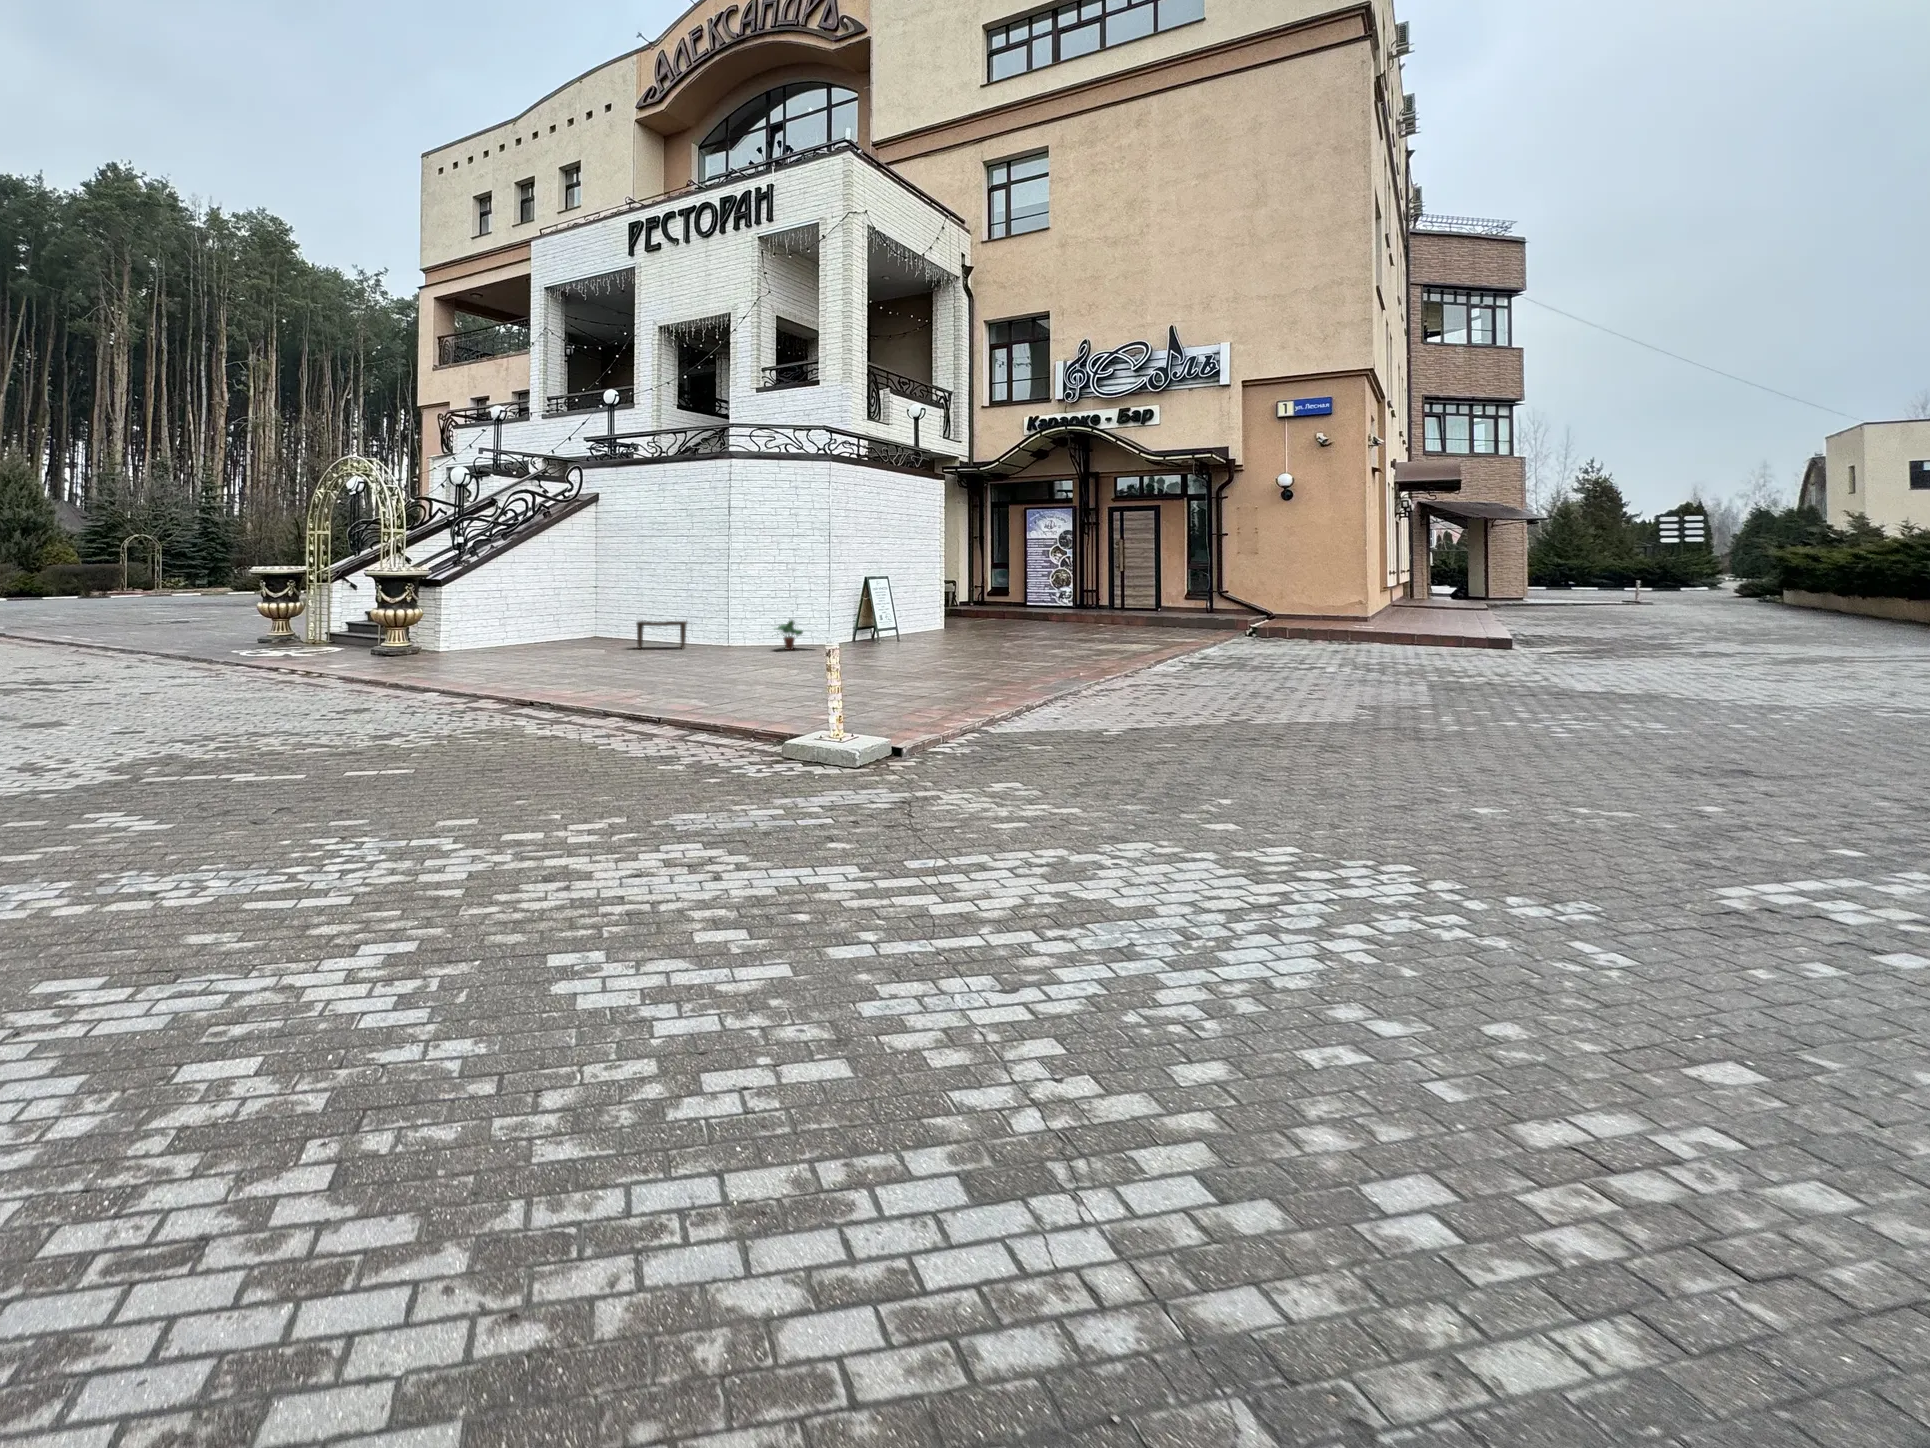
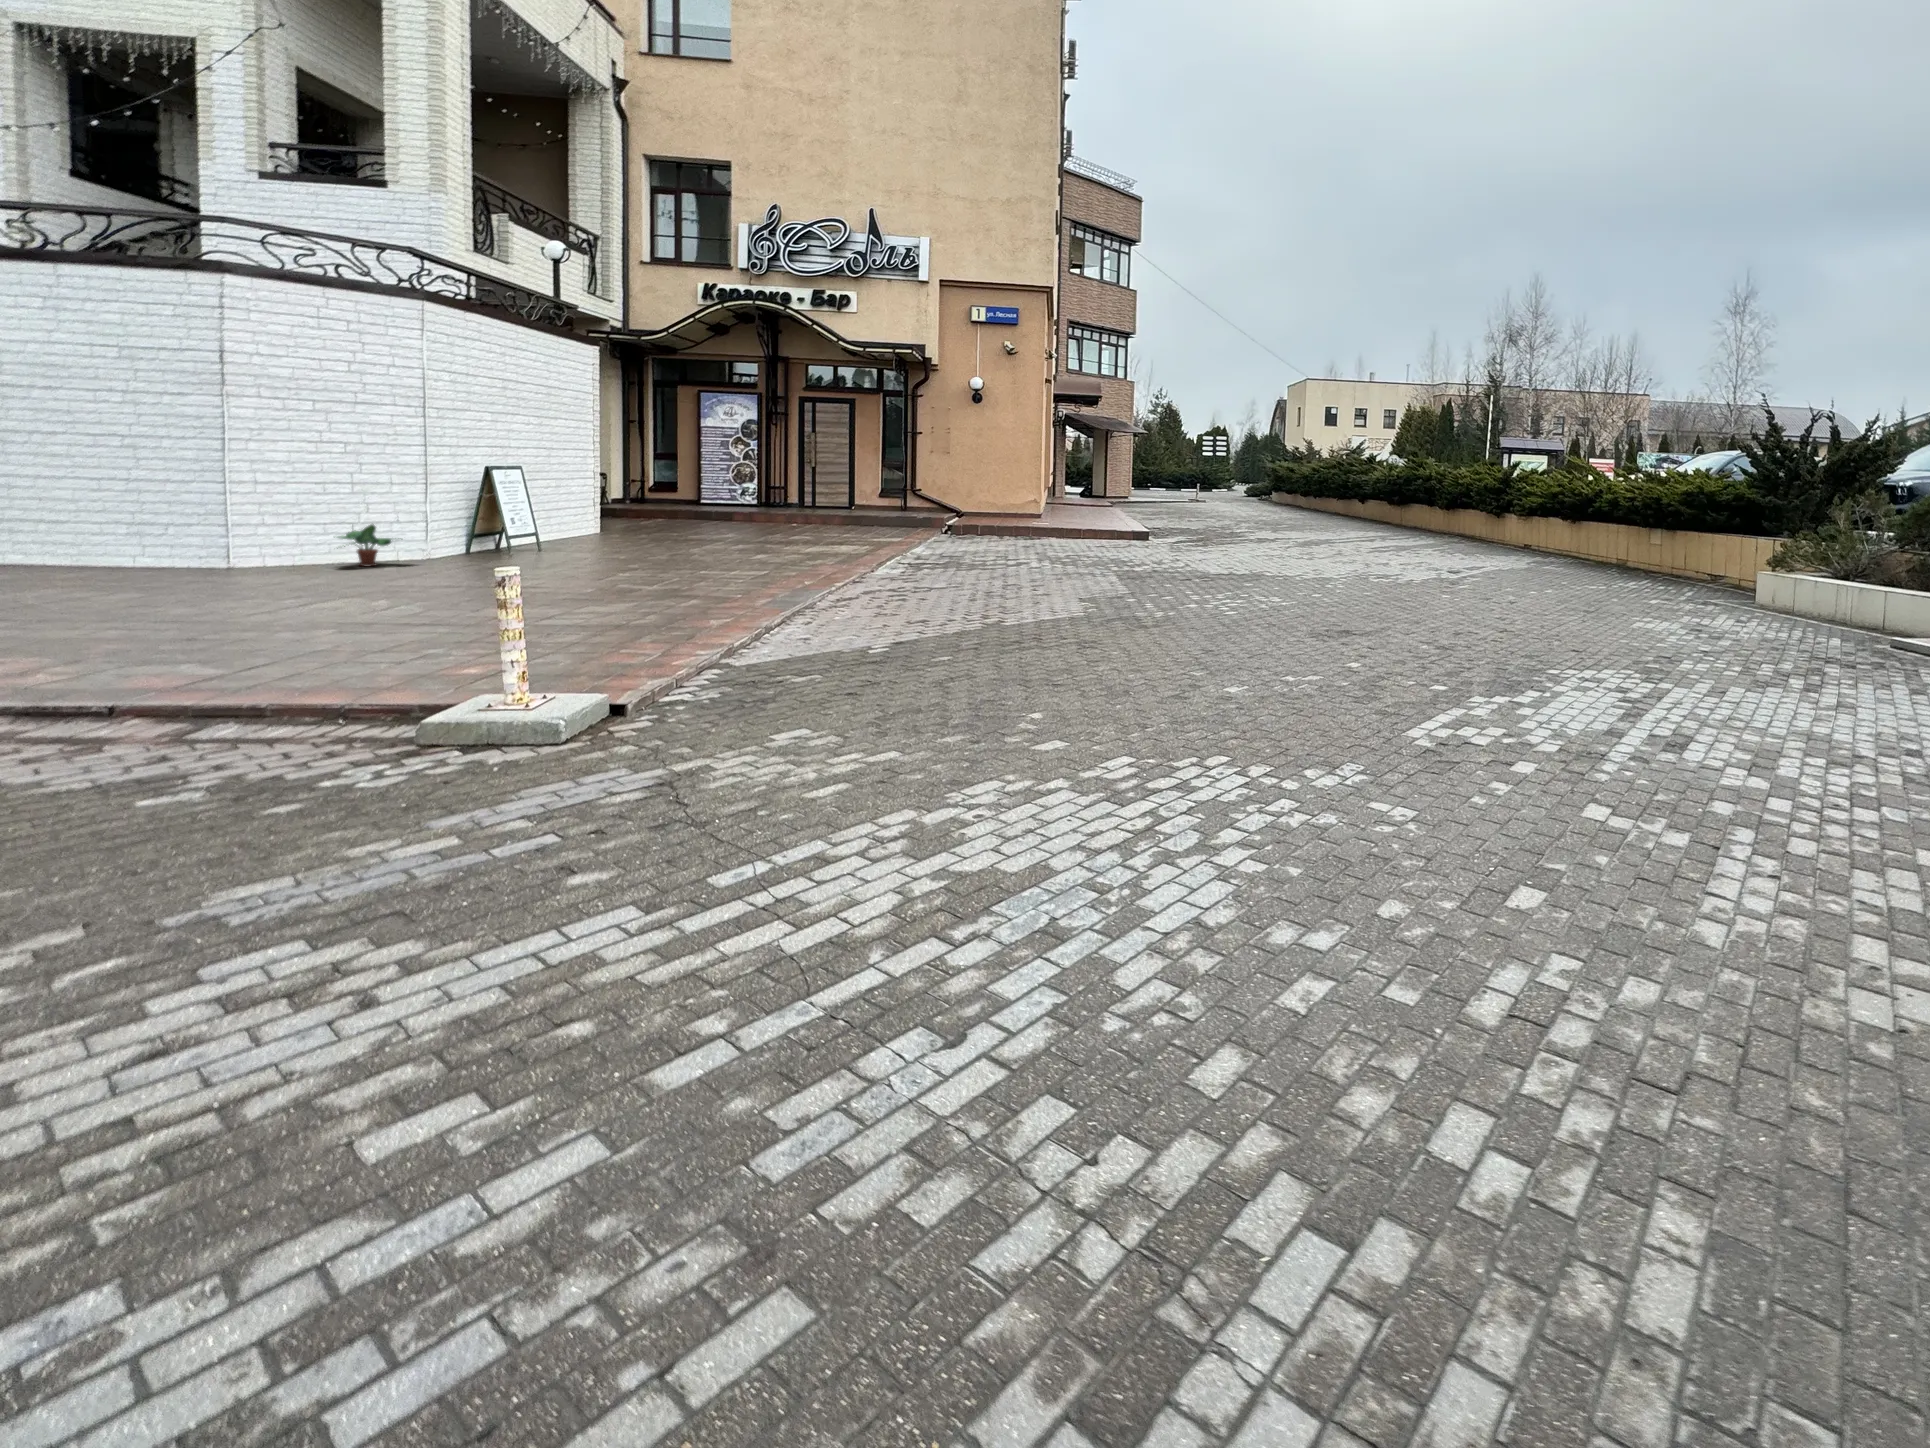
bench: present [636,621,687,649] -> none [50,527,166,574]

